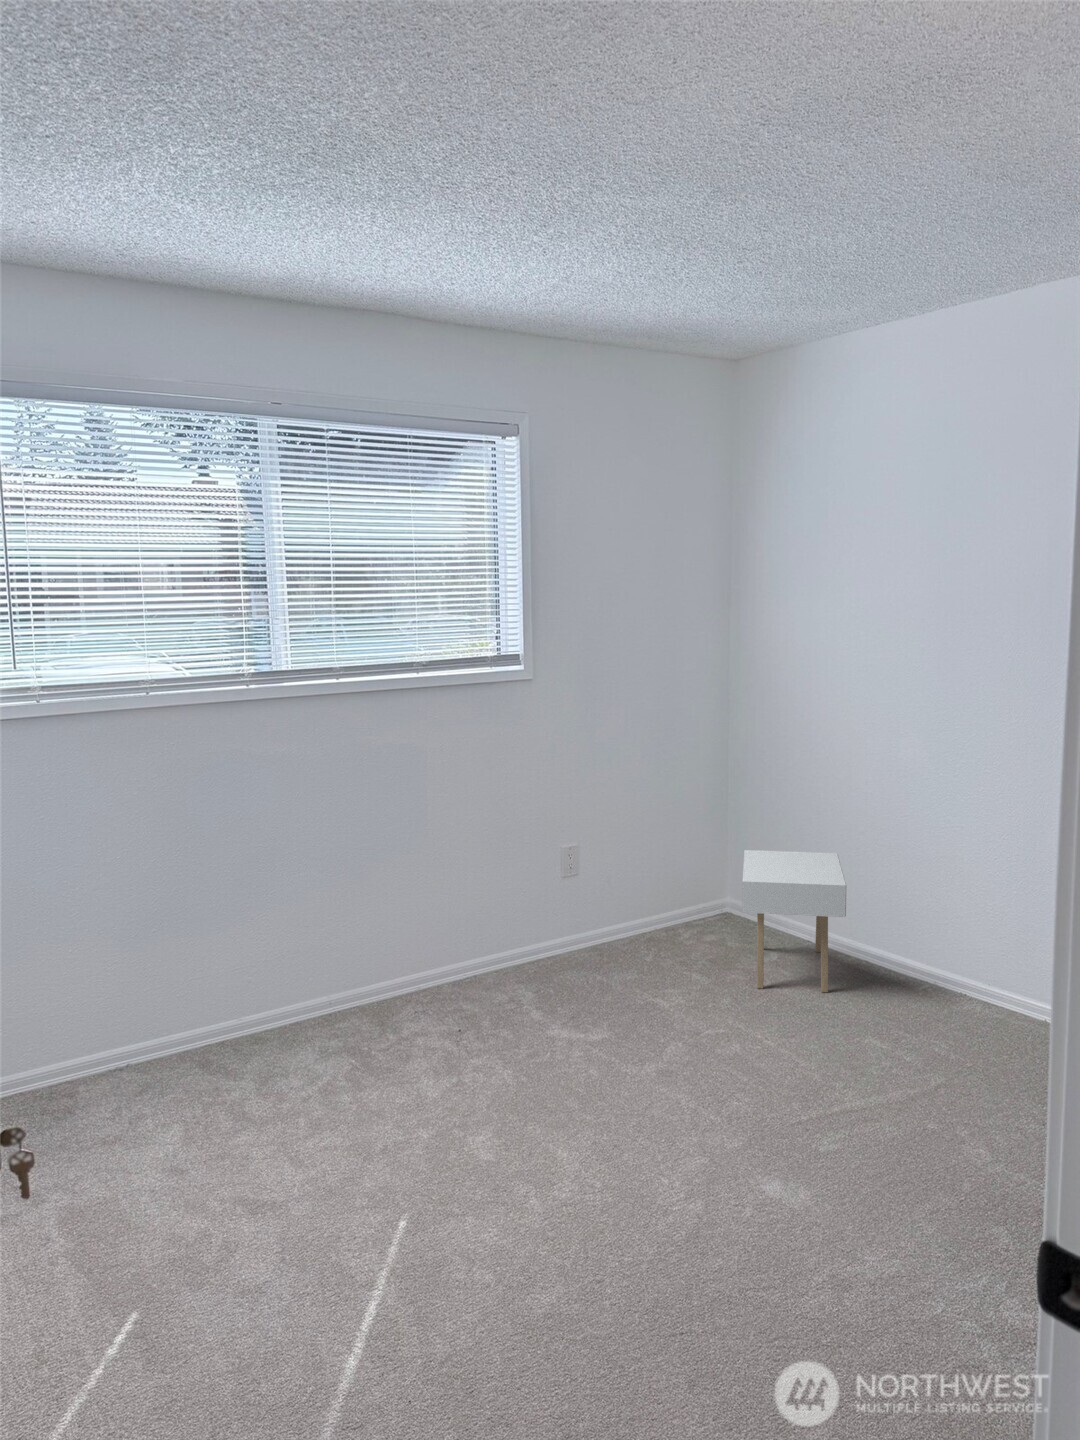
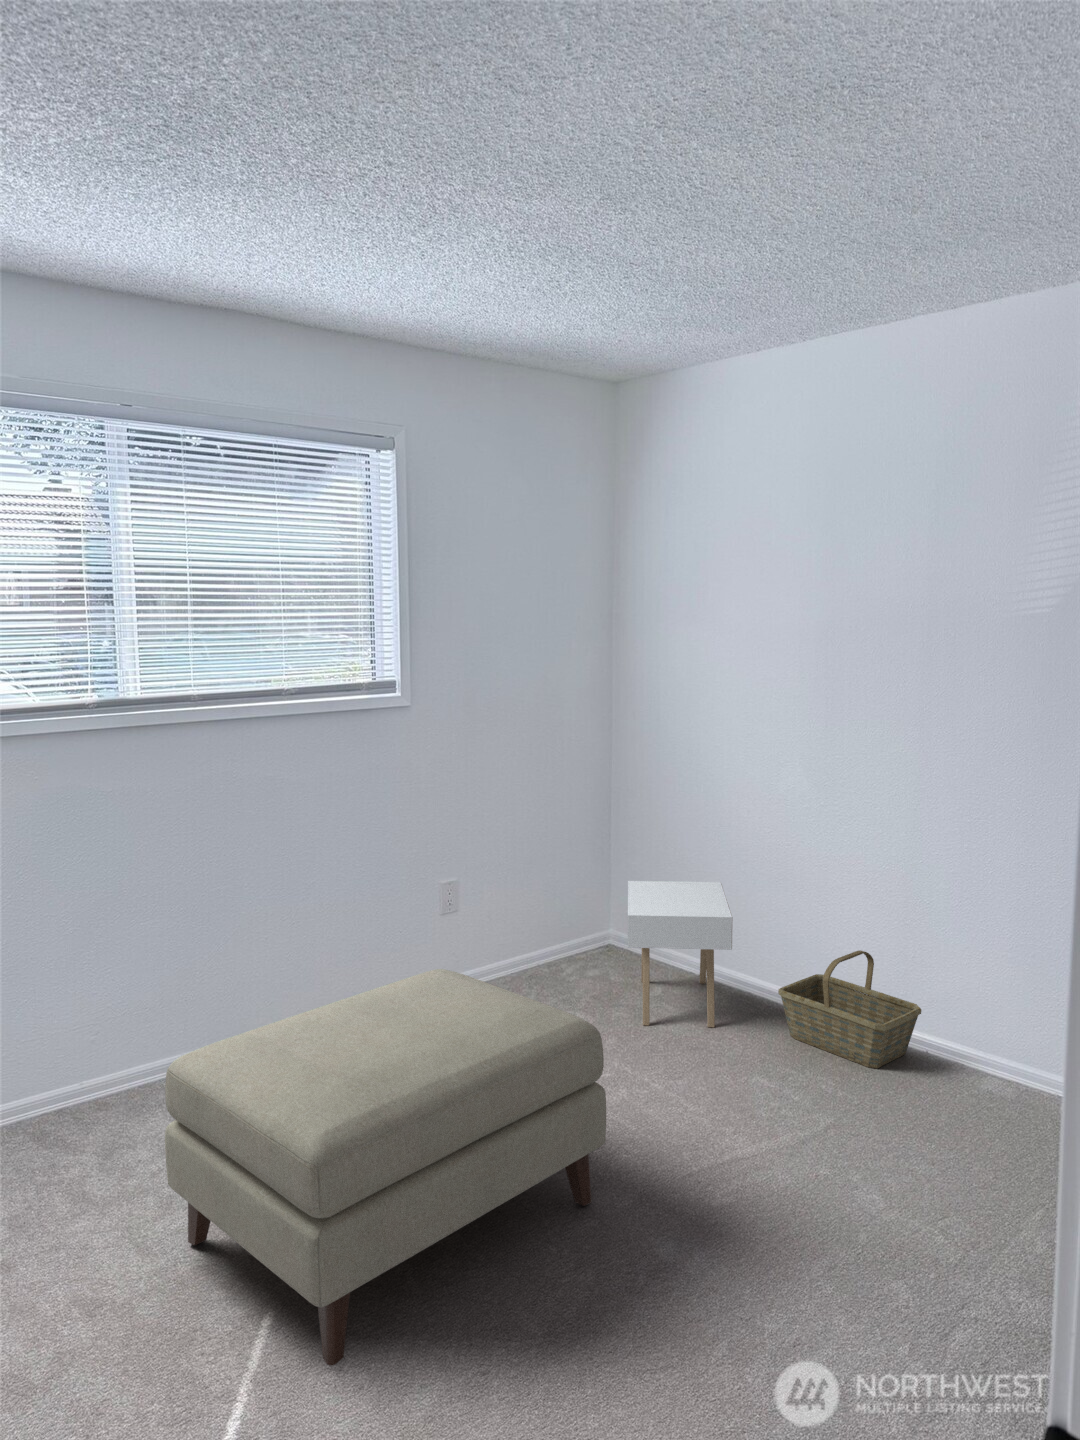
basket: none [892,921,1038,1037] -> present [778,950,921,1069]
ottoman: none [313,923,715,1264] -> present [165,969,606,1365]

